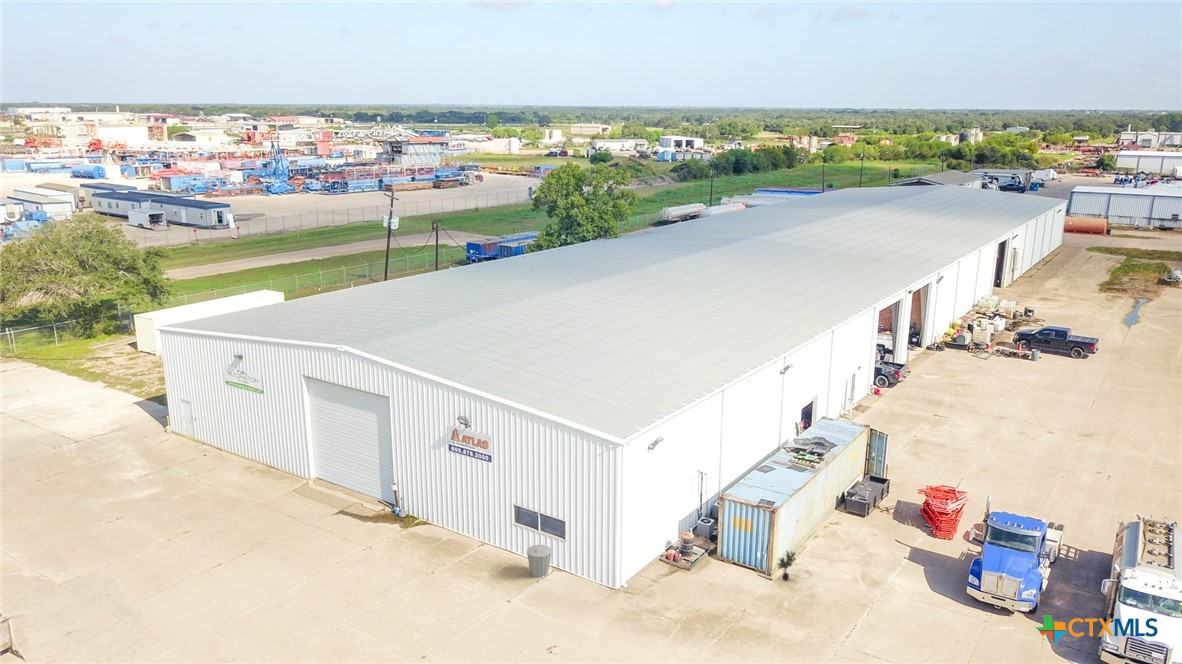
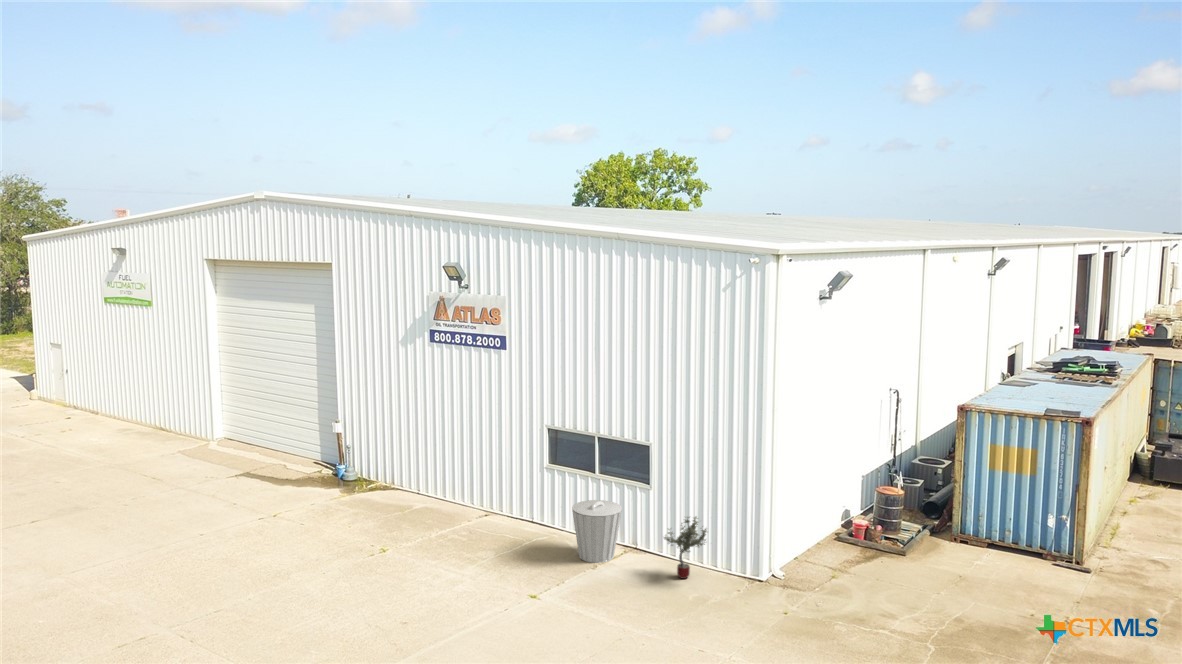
potted tree: present [777,551,796,580] -> present [664,517,707,579]

